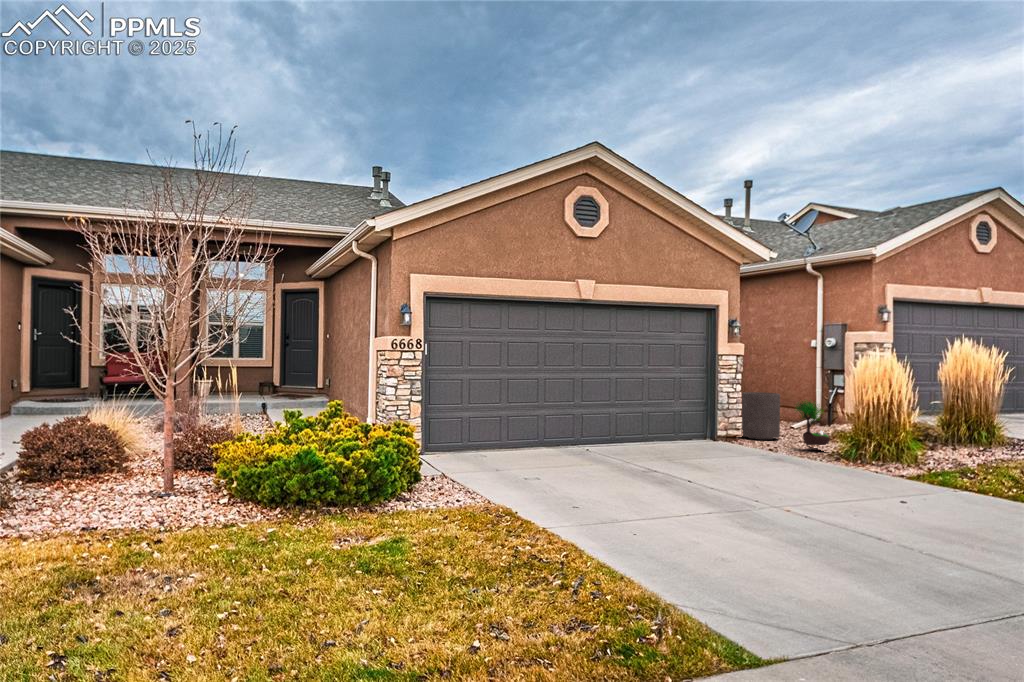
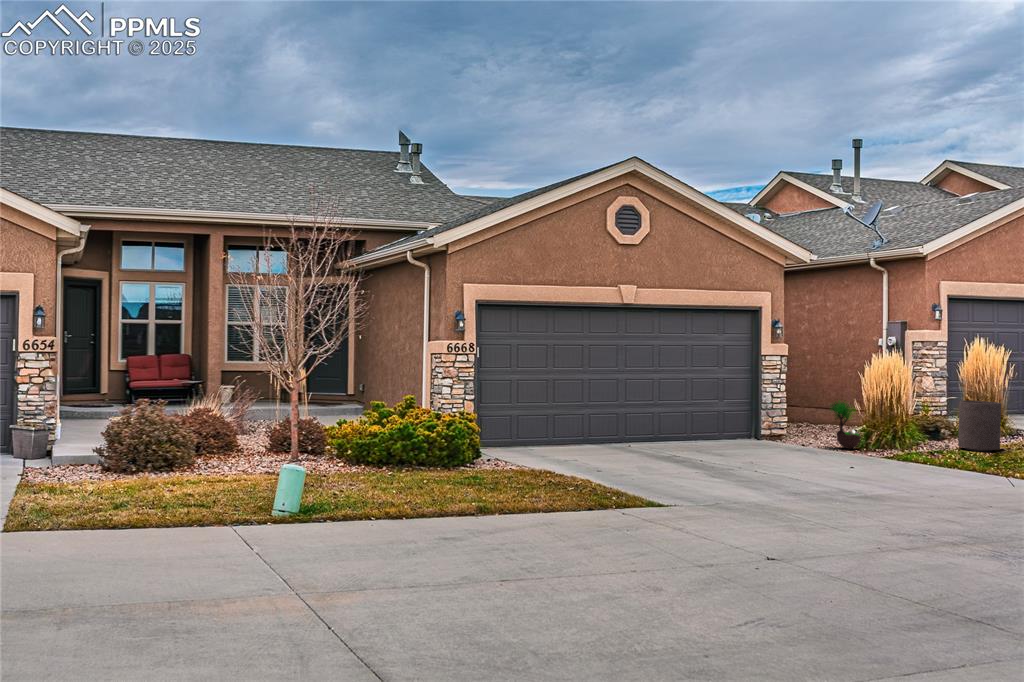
trash can: present [742,392,780,440] -> present [958,401,1001,451]

